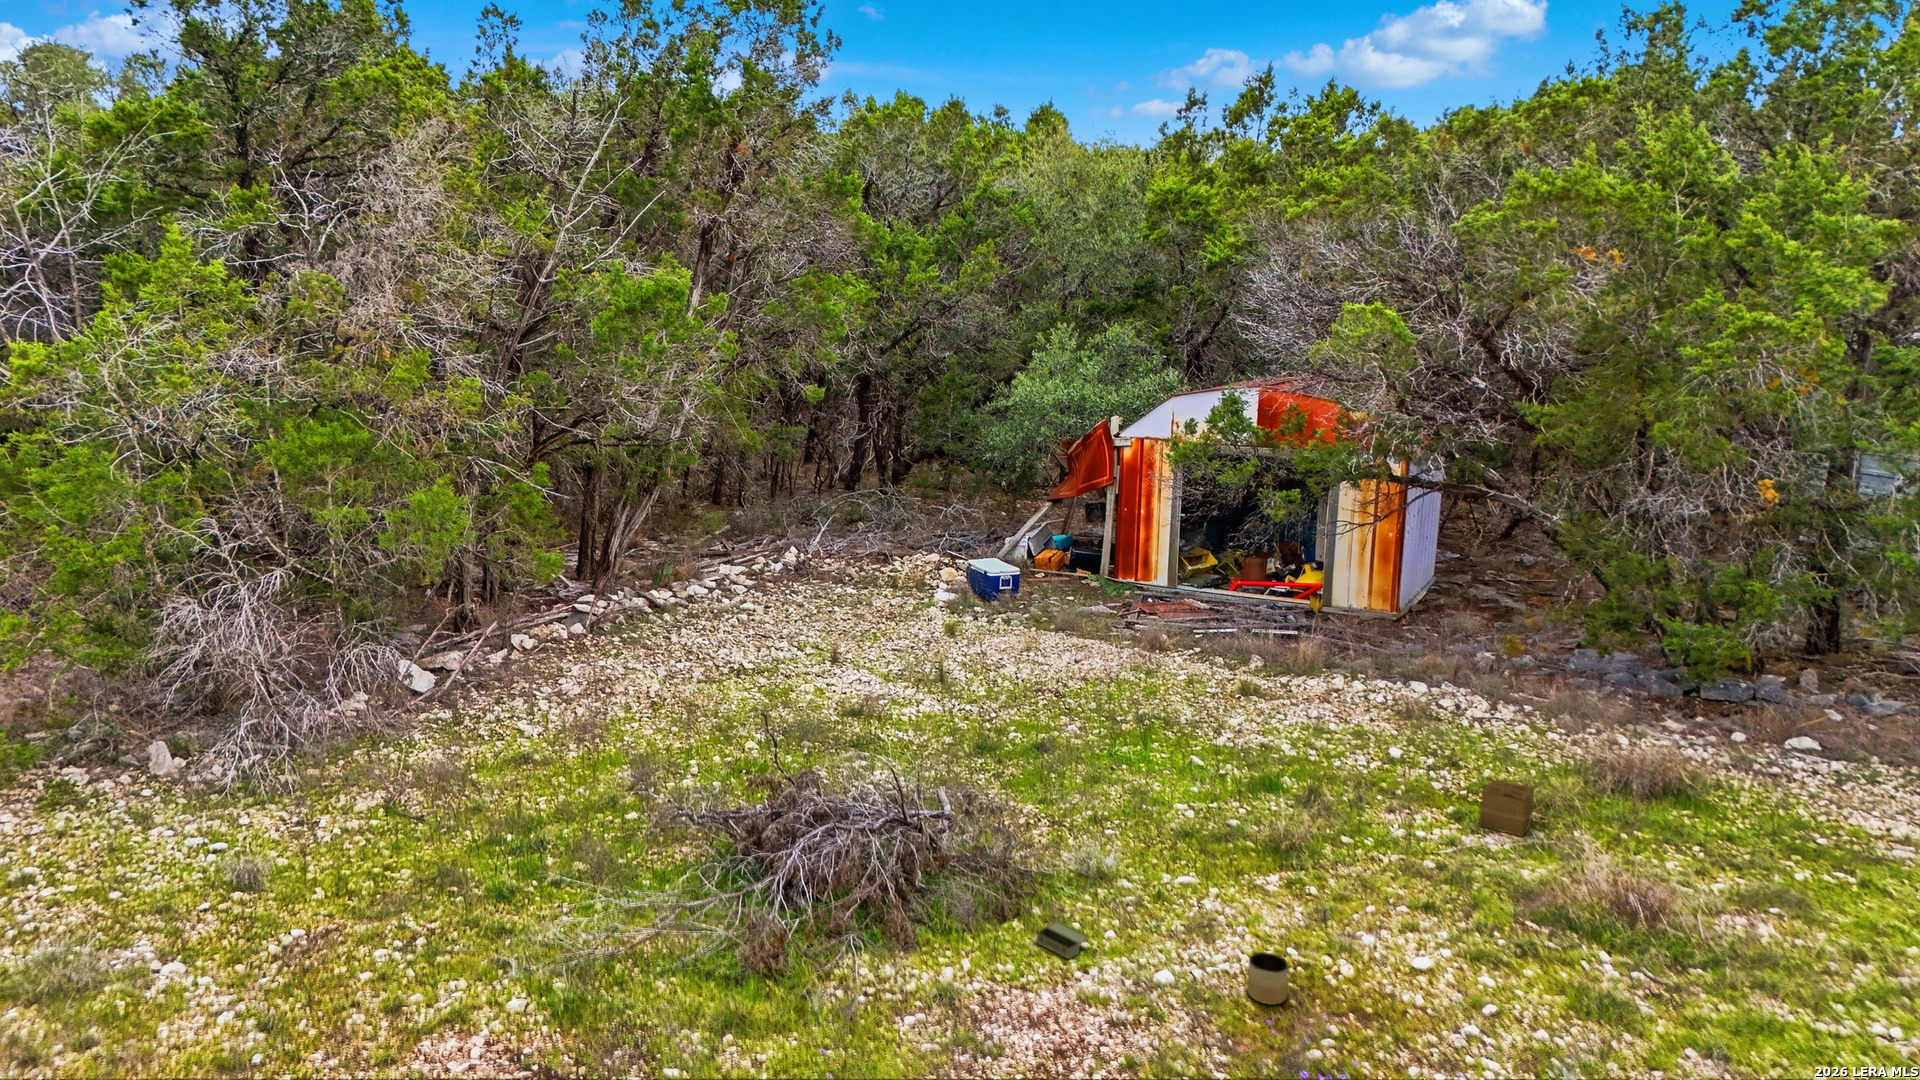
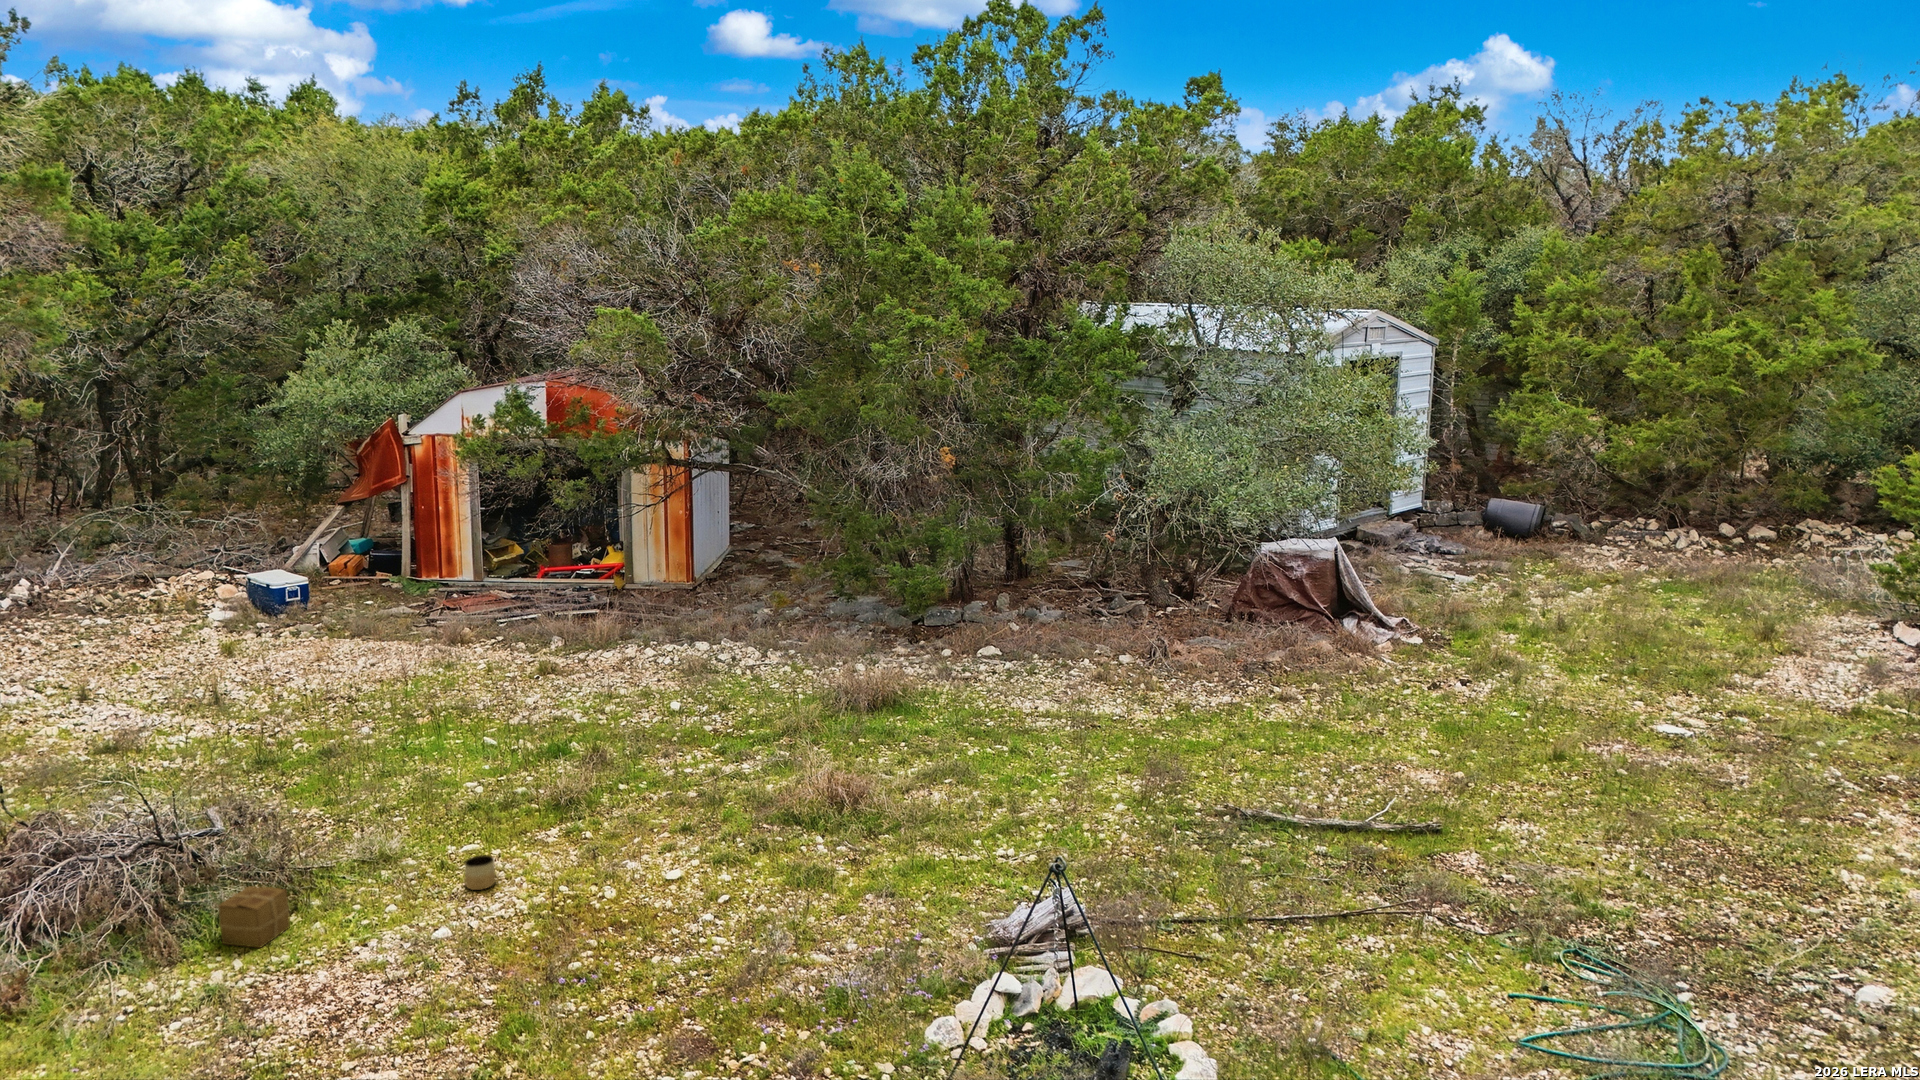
cardboard box: present [1479,780,1534,837] -> present [218,886,290,948]
toolbox: present [1036,922,1088,959] -> none [295,872,341,897]

